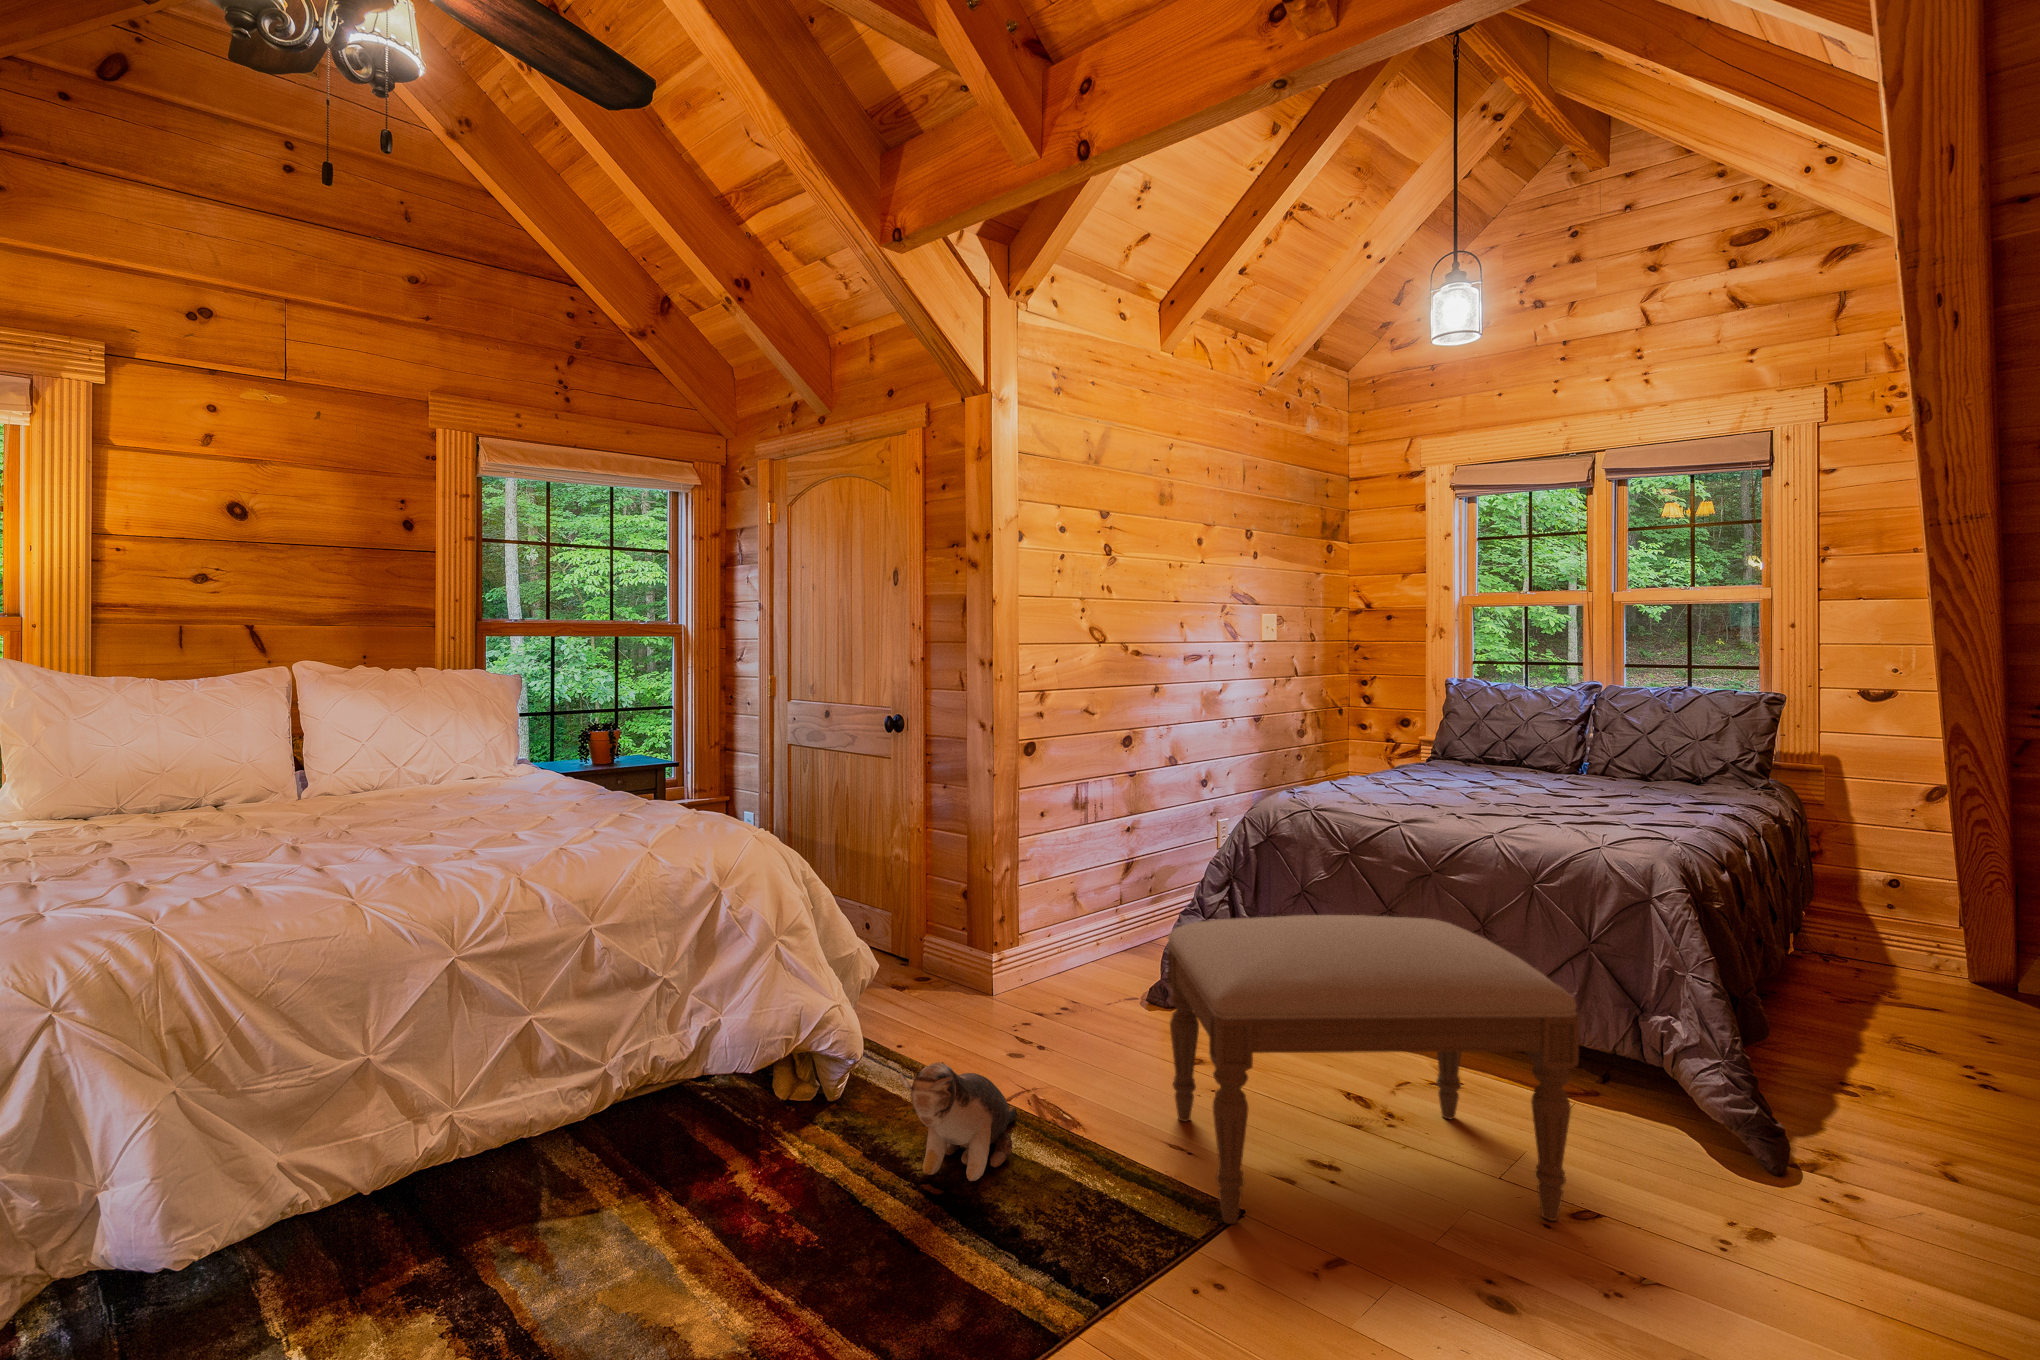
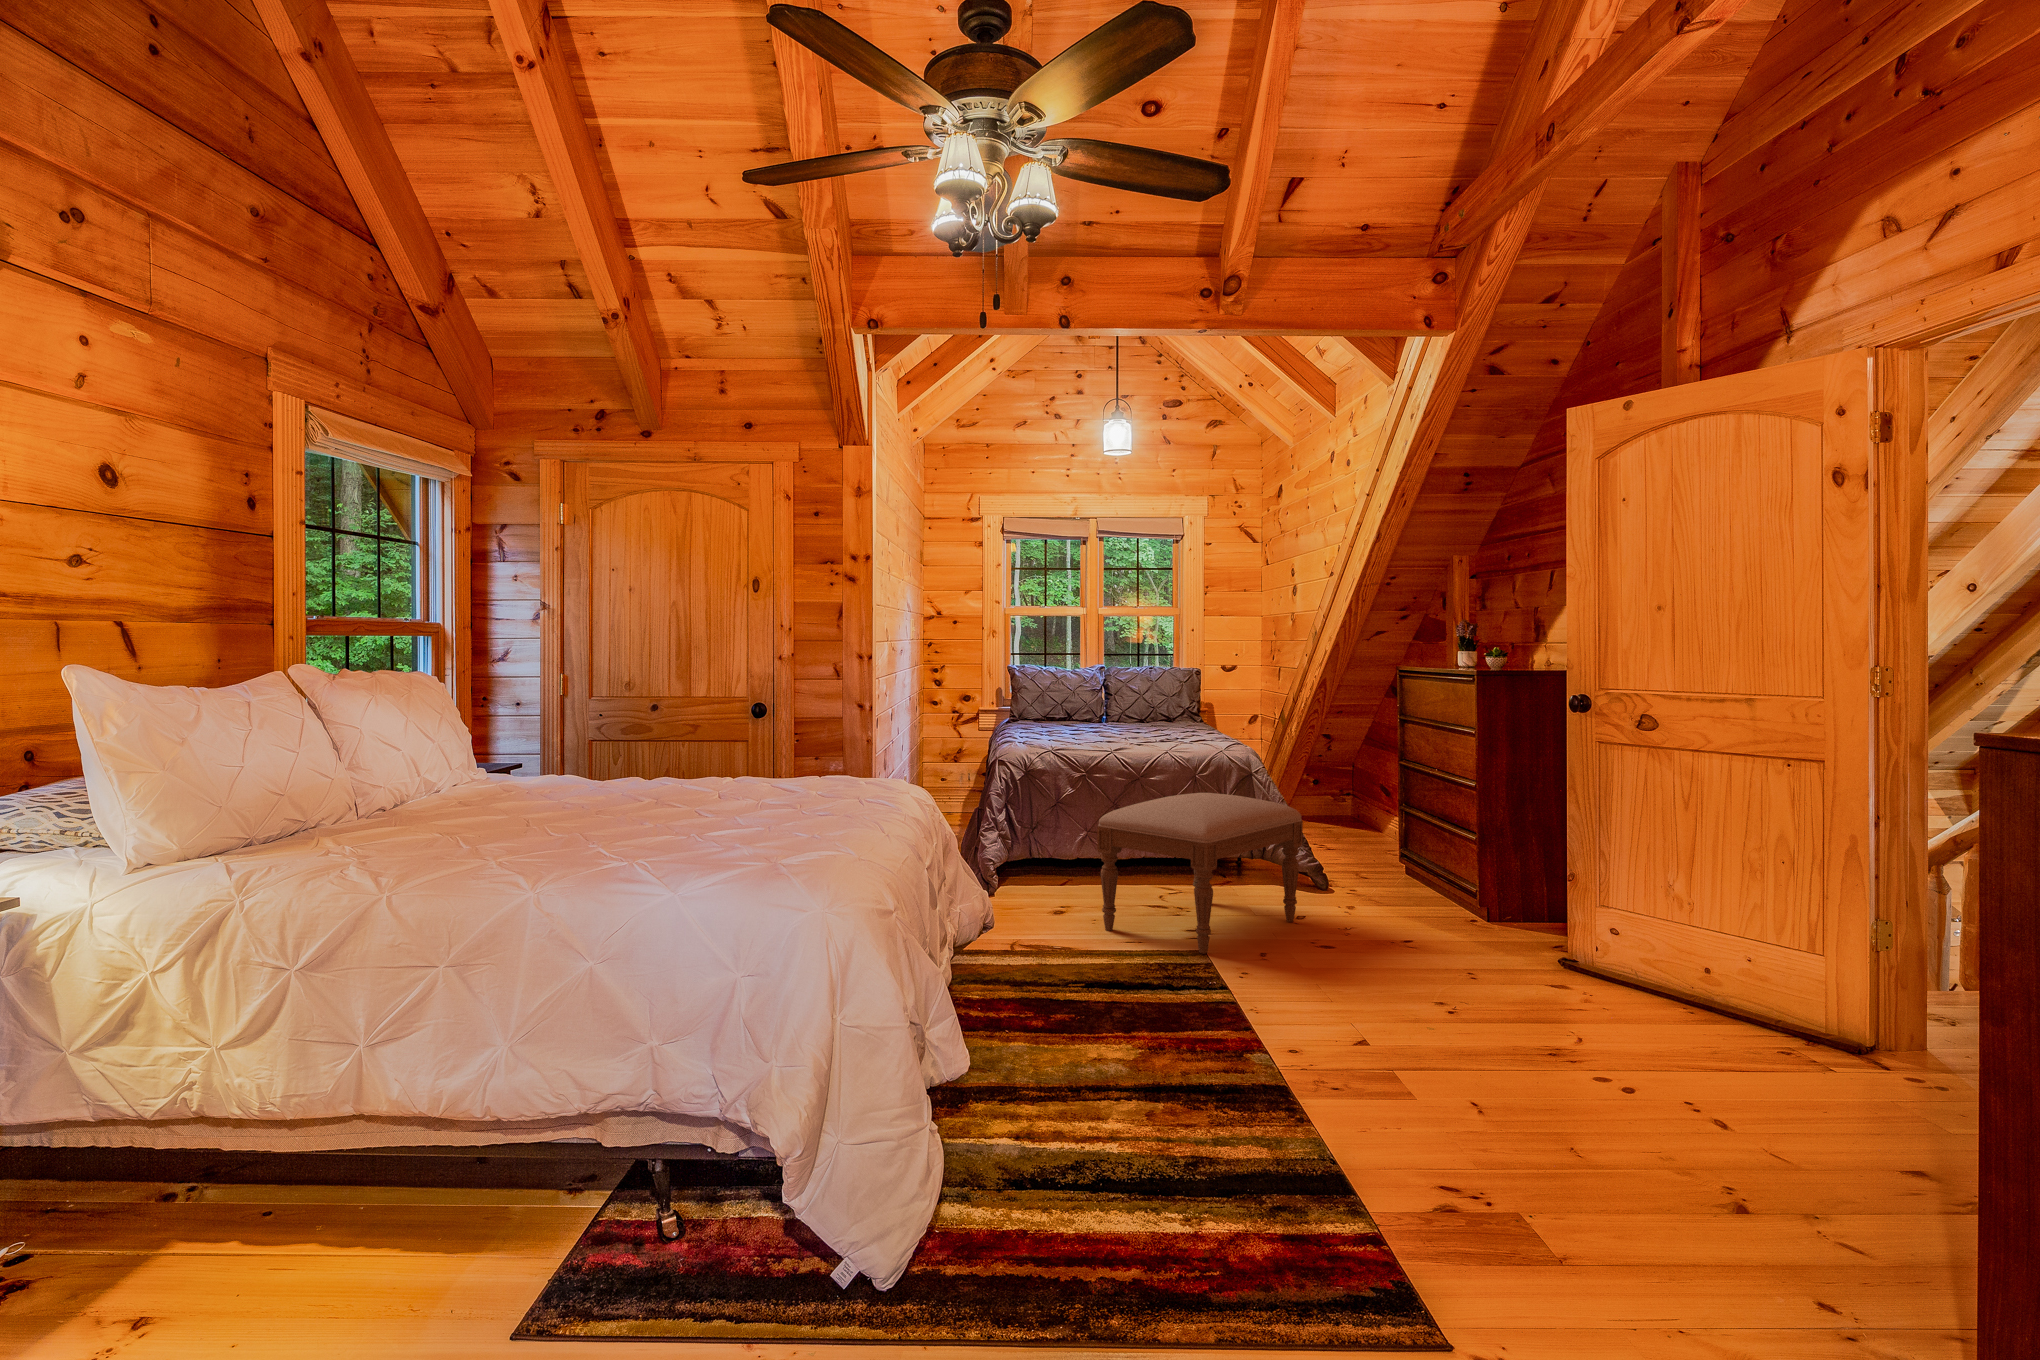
plush toy: present [899,1062,1017,1181] -> none [1036,902,1096,976]

